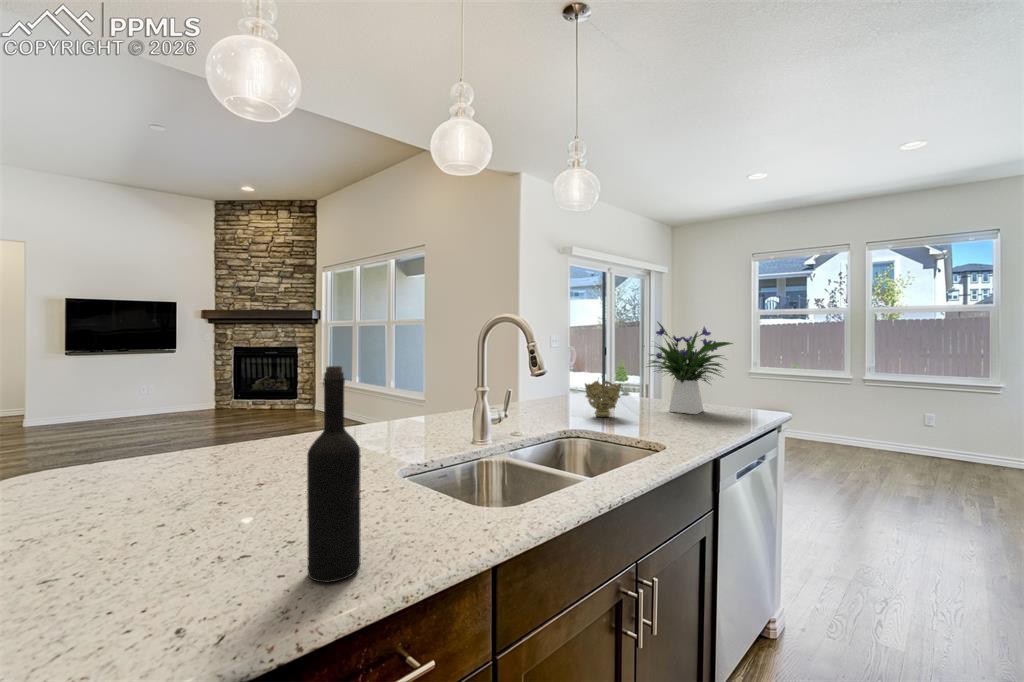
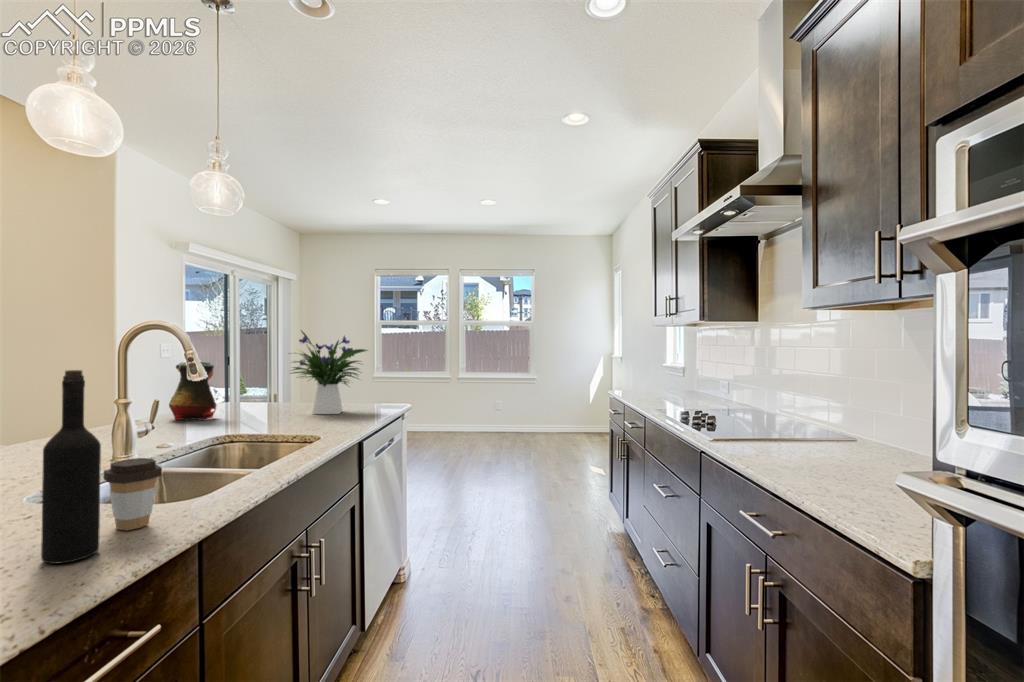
vase: none [541,353,579,407] -> present [169,362,216,420]
decorative bowl: present [585,381,621,417] -> none [229,389,269,424]
coffee cup: none [389,463,440,546] -> present [104,458,162,530]

